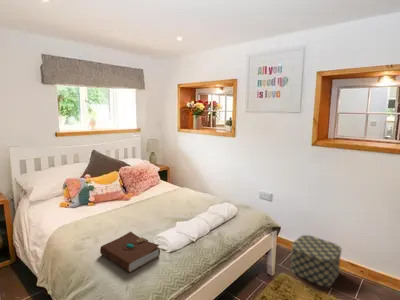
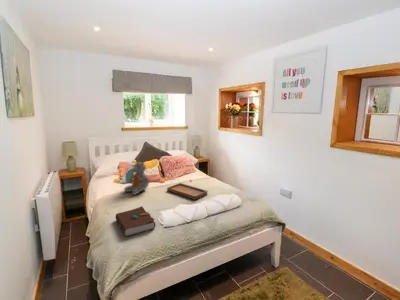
stuffed bear: none [86,172,122,219] -> present [124,159,150,195]
tray: none [143,193,193,216] -> present [167,180,208,200]
storage box: present [291,235,342,287] -> none [297,234,353,289]

